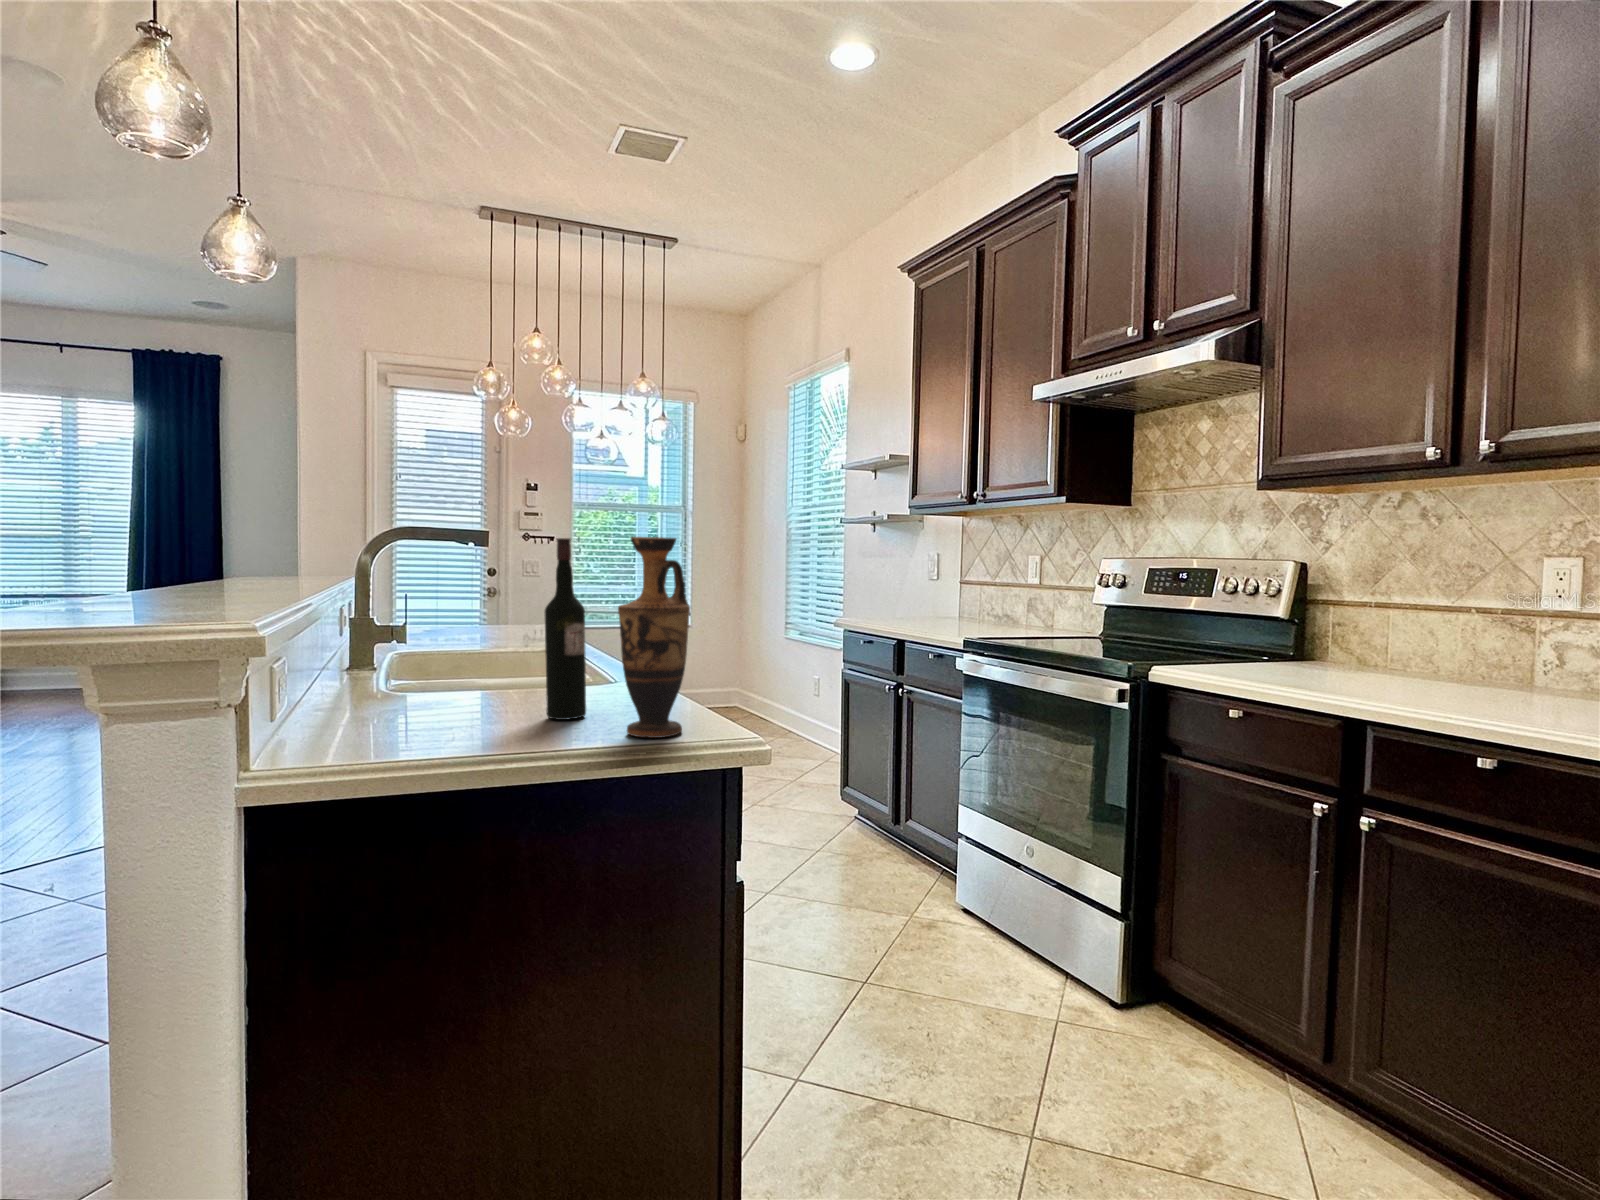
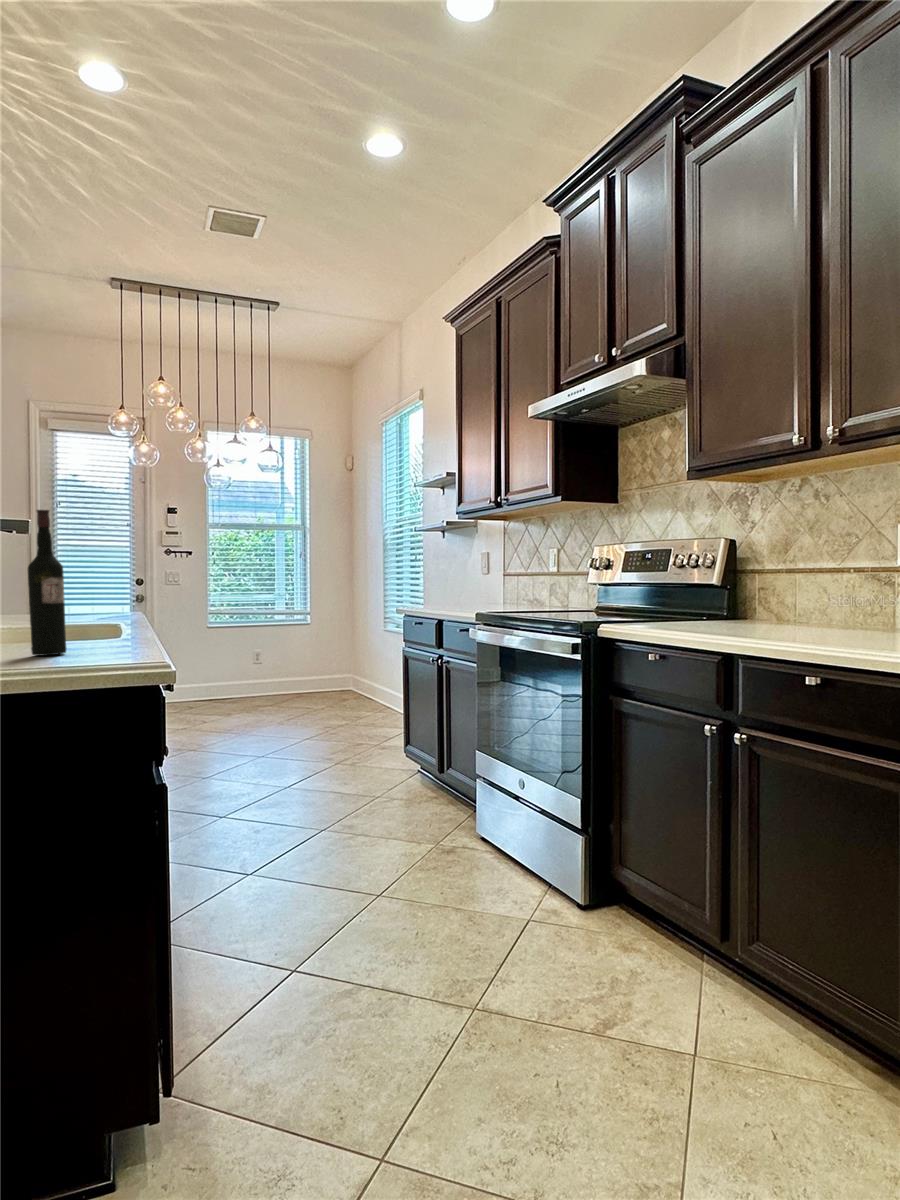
vase: present [618,537,690,738] -> none [66,501,130,662]

